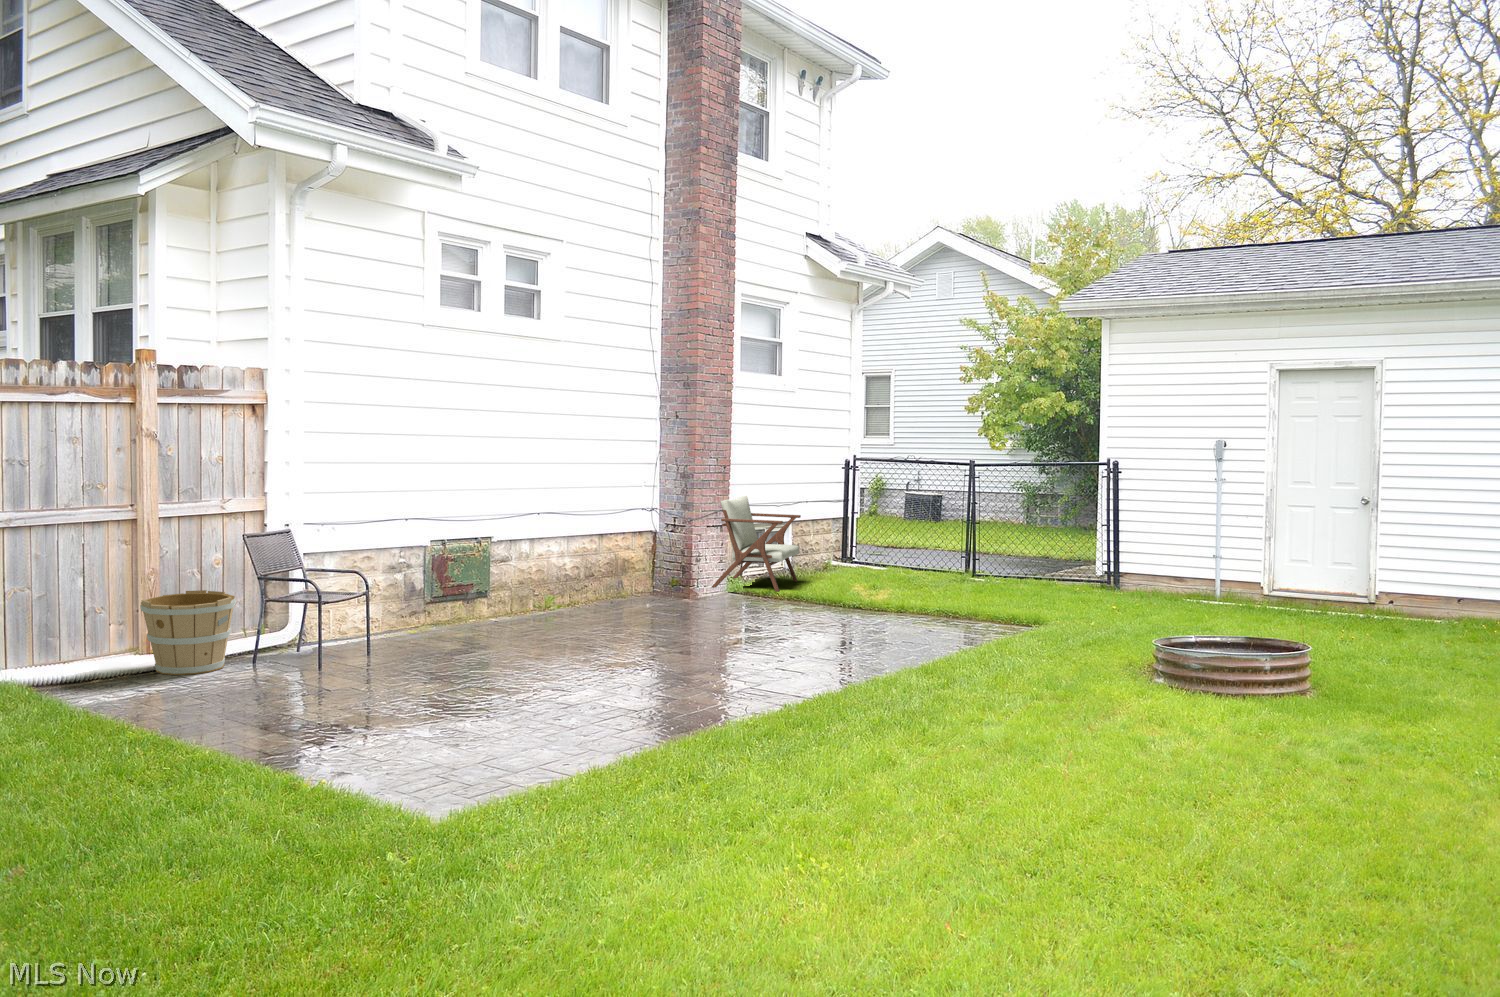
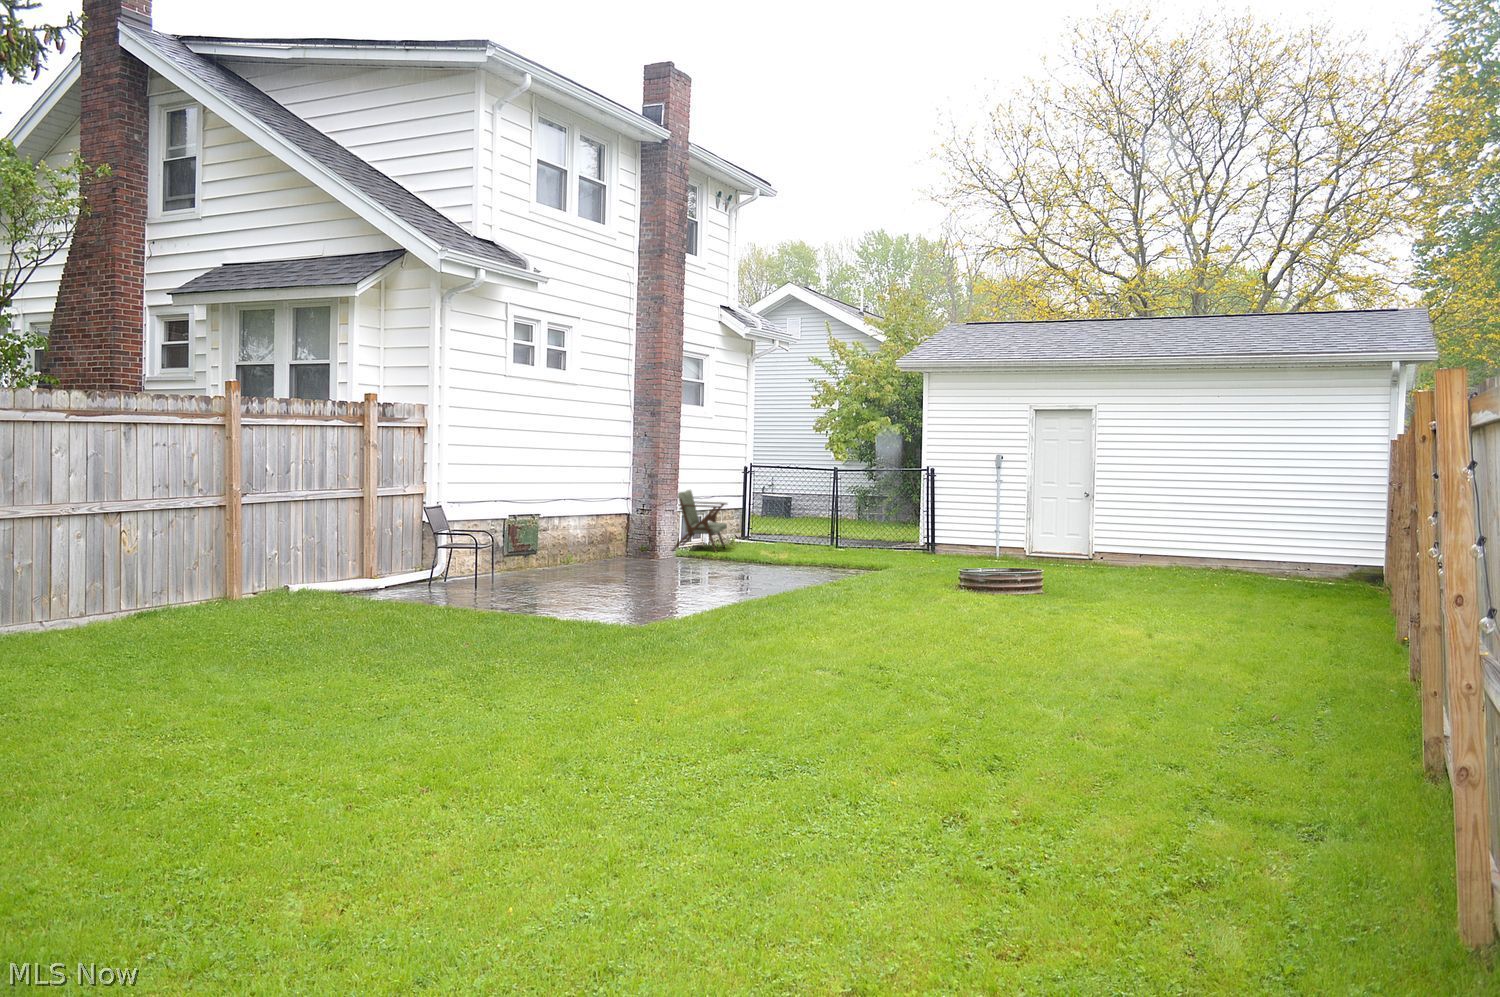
wooden bucket: present [140,590,236,675] -> none [371,542,426,591]

